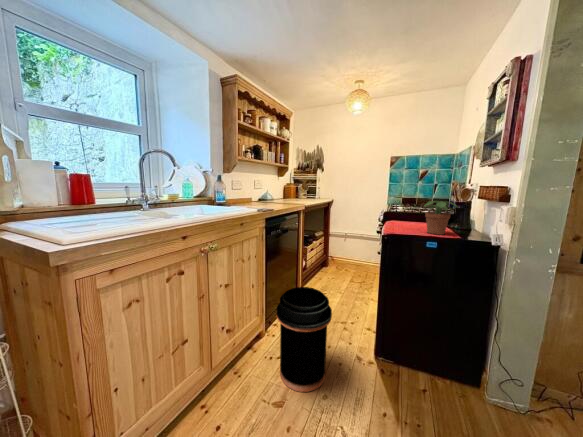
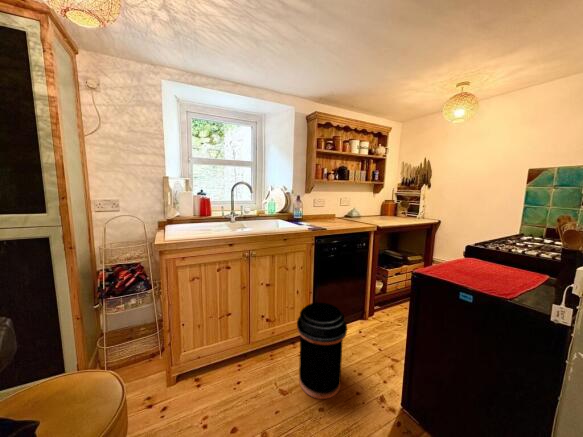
potted plant: present [425,201,457,235] -> none [470,242,525,289]

